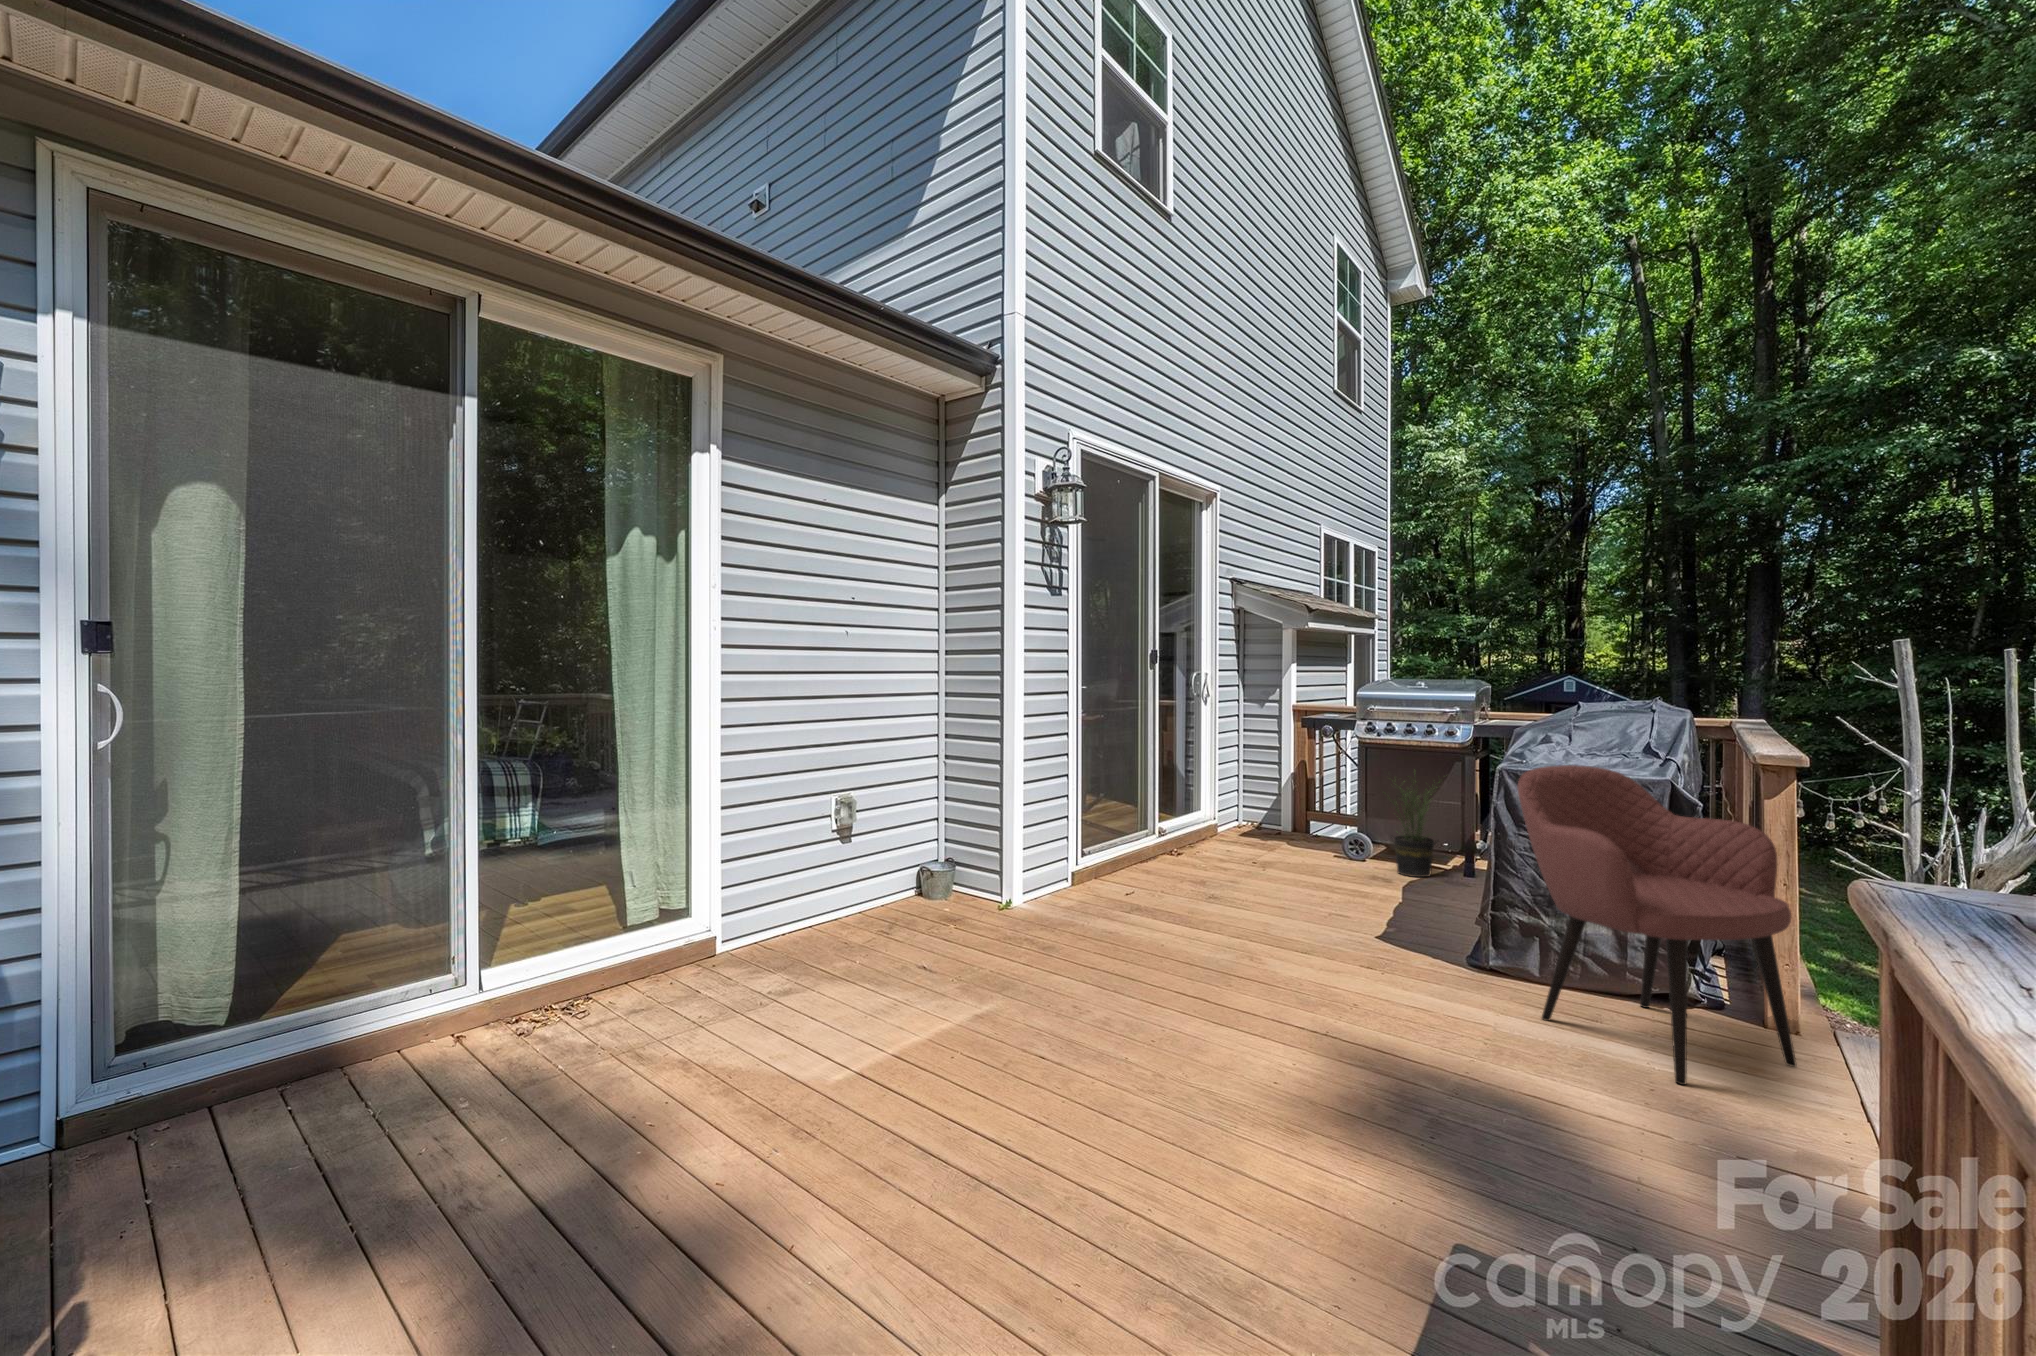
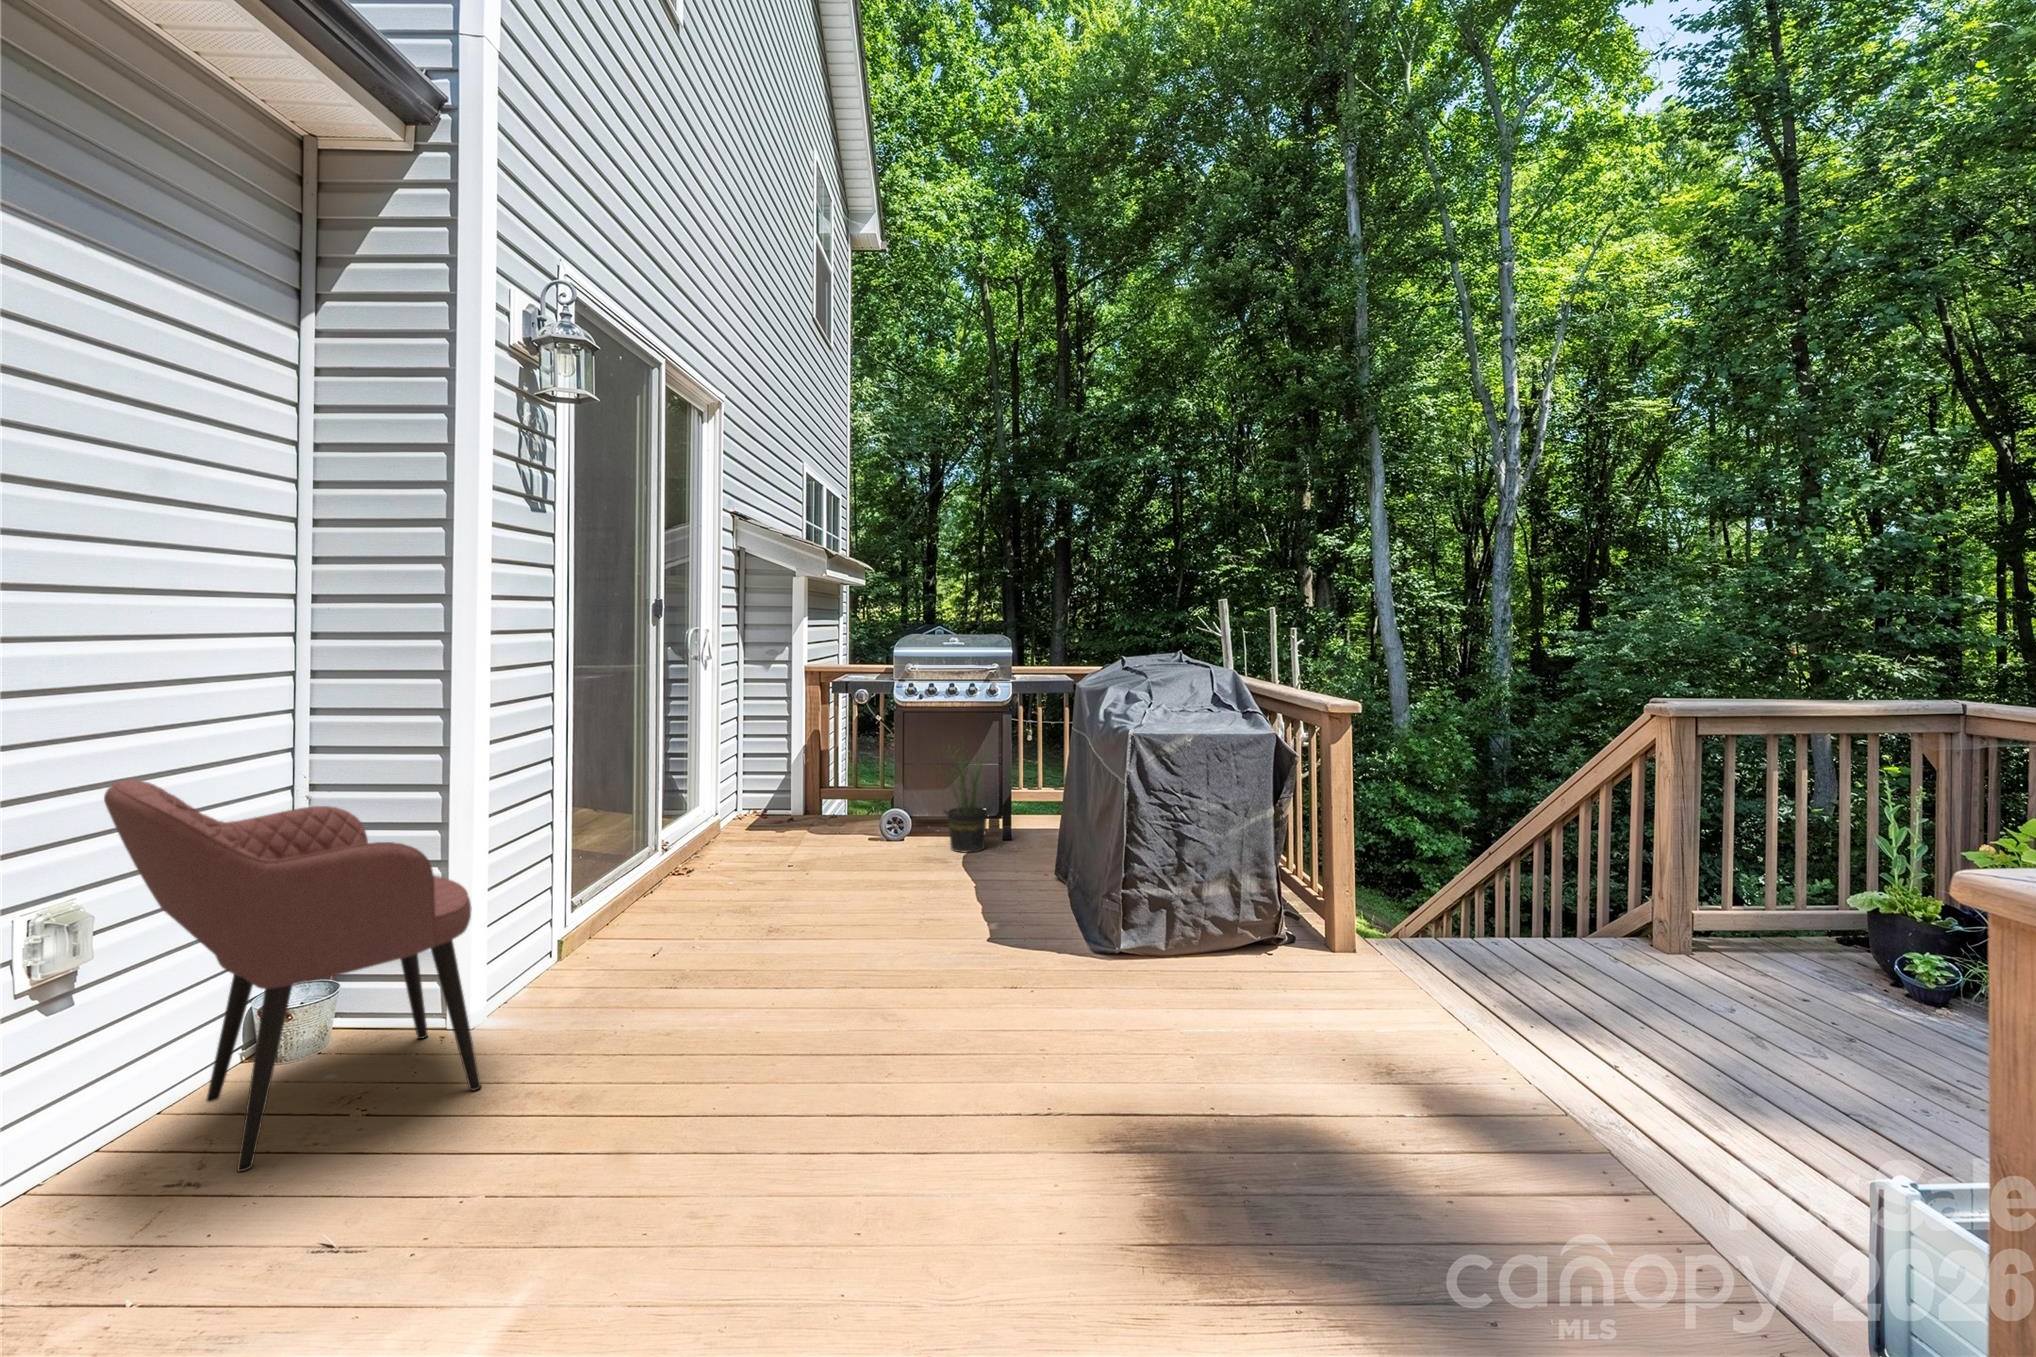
armchair: present [1517,765,1797,1085] -> present [104,779,481,1172]

